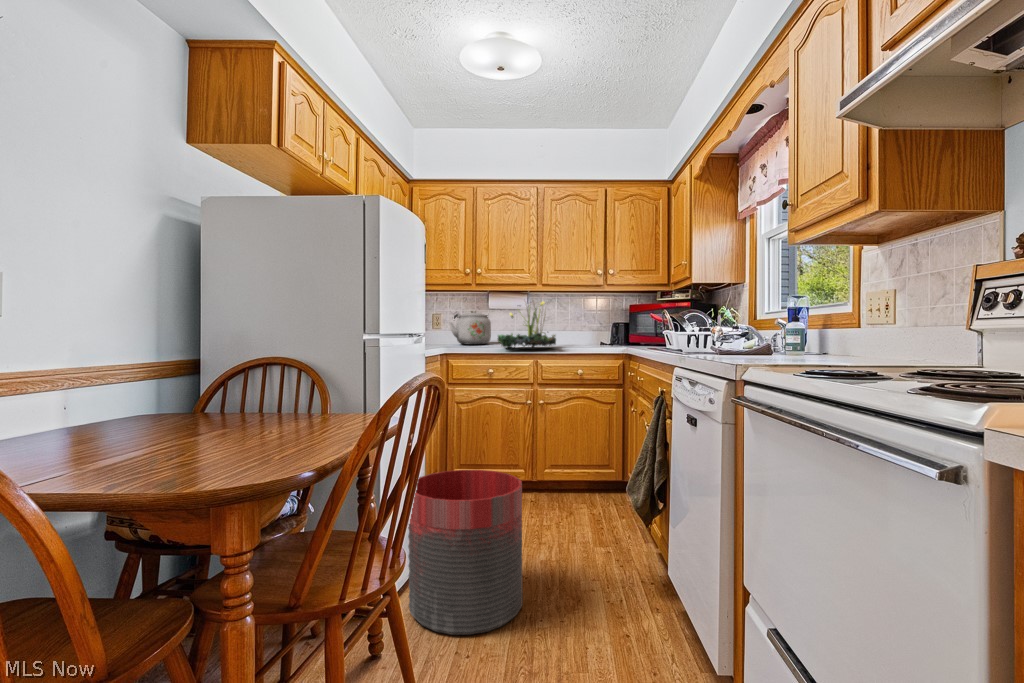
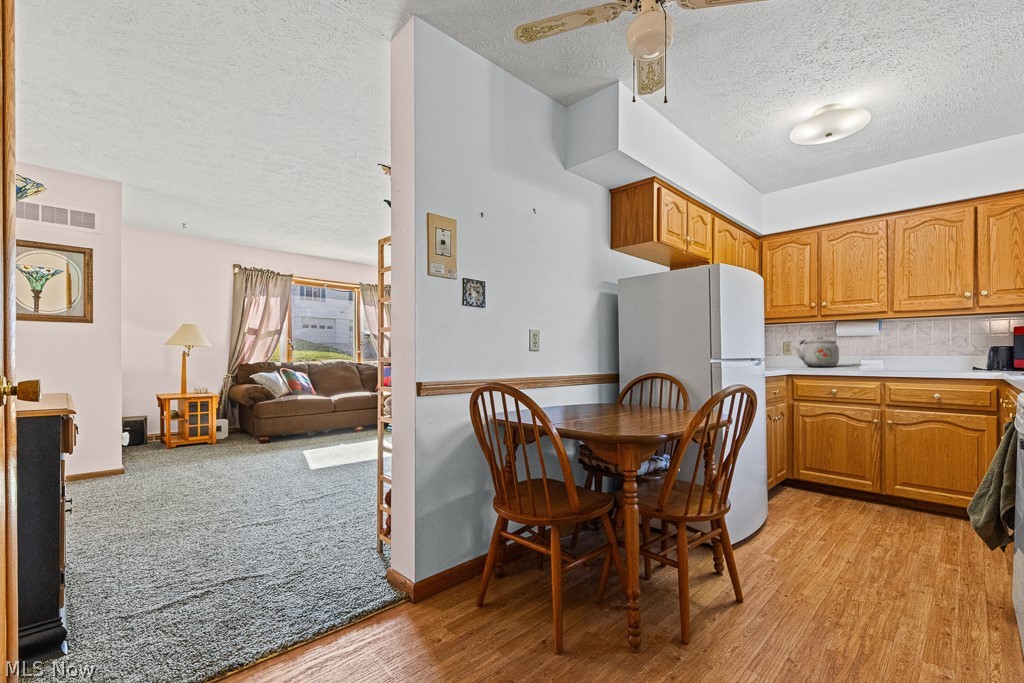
plant: present [498,301,556,348] -> none [840,326,912,372]
trash can: present [408,470,523,635] -> none [746,461,846,581]

